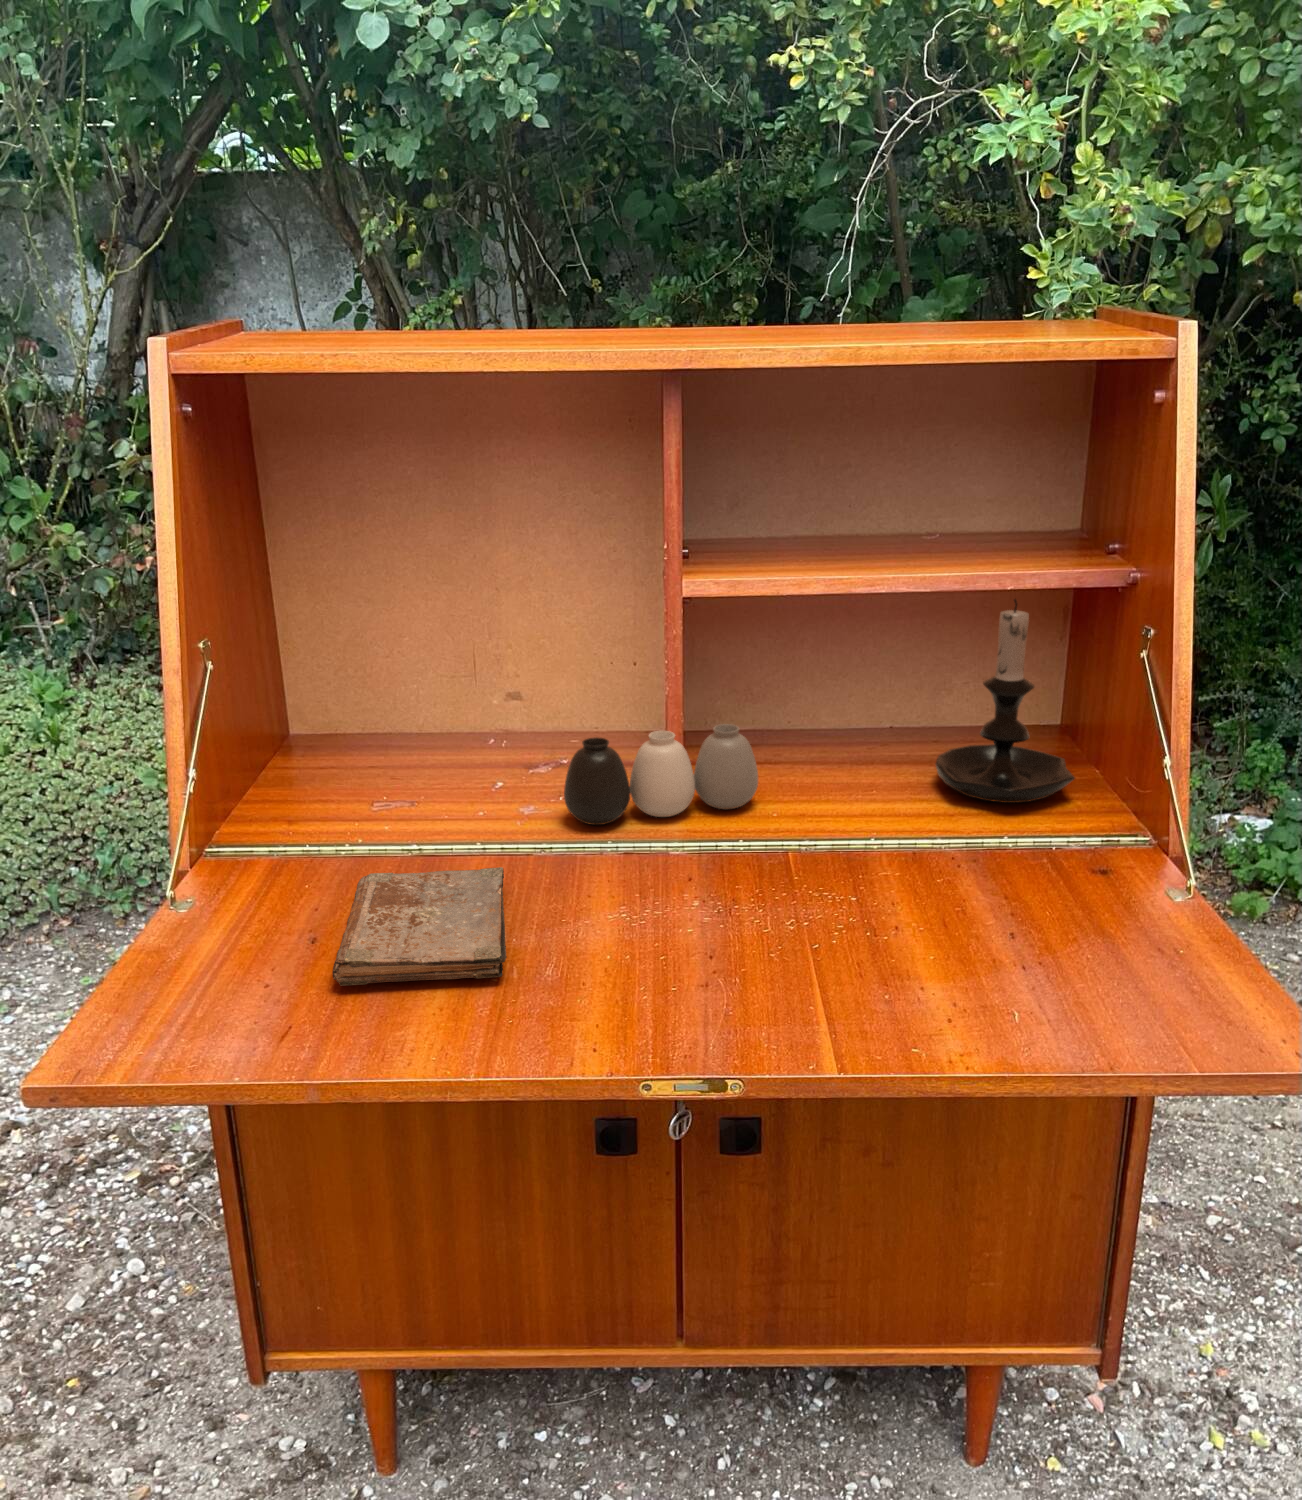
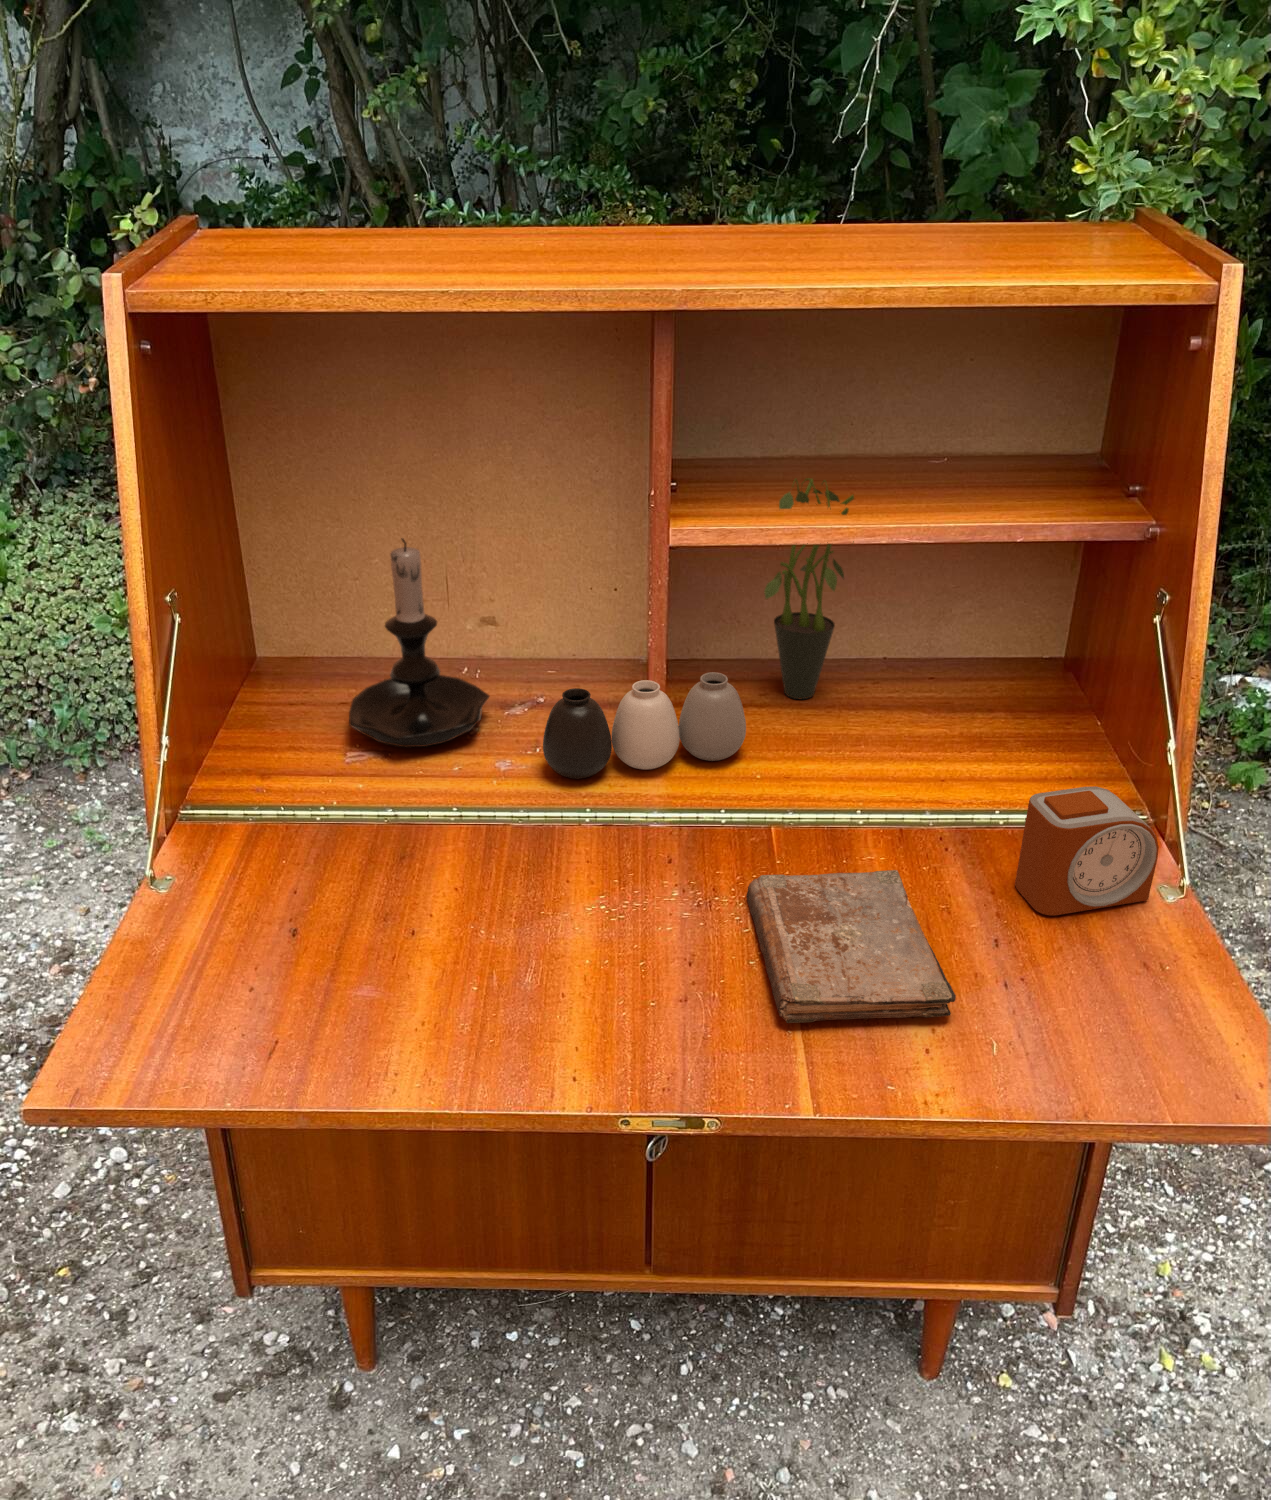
potted plant: none [770,548,865,763] -> present [764,478,854,699]
candle holder: present [936,599,1075,803] -> present [349,538,490,747]
alarm clock: none [1029,795,1167,919] -> present [1015,787,1159,916]
book: present [333,867,507,986] -> present [746,870,956,1023]

